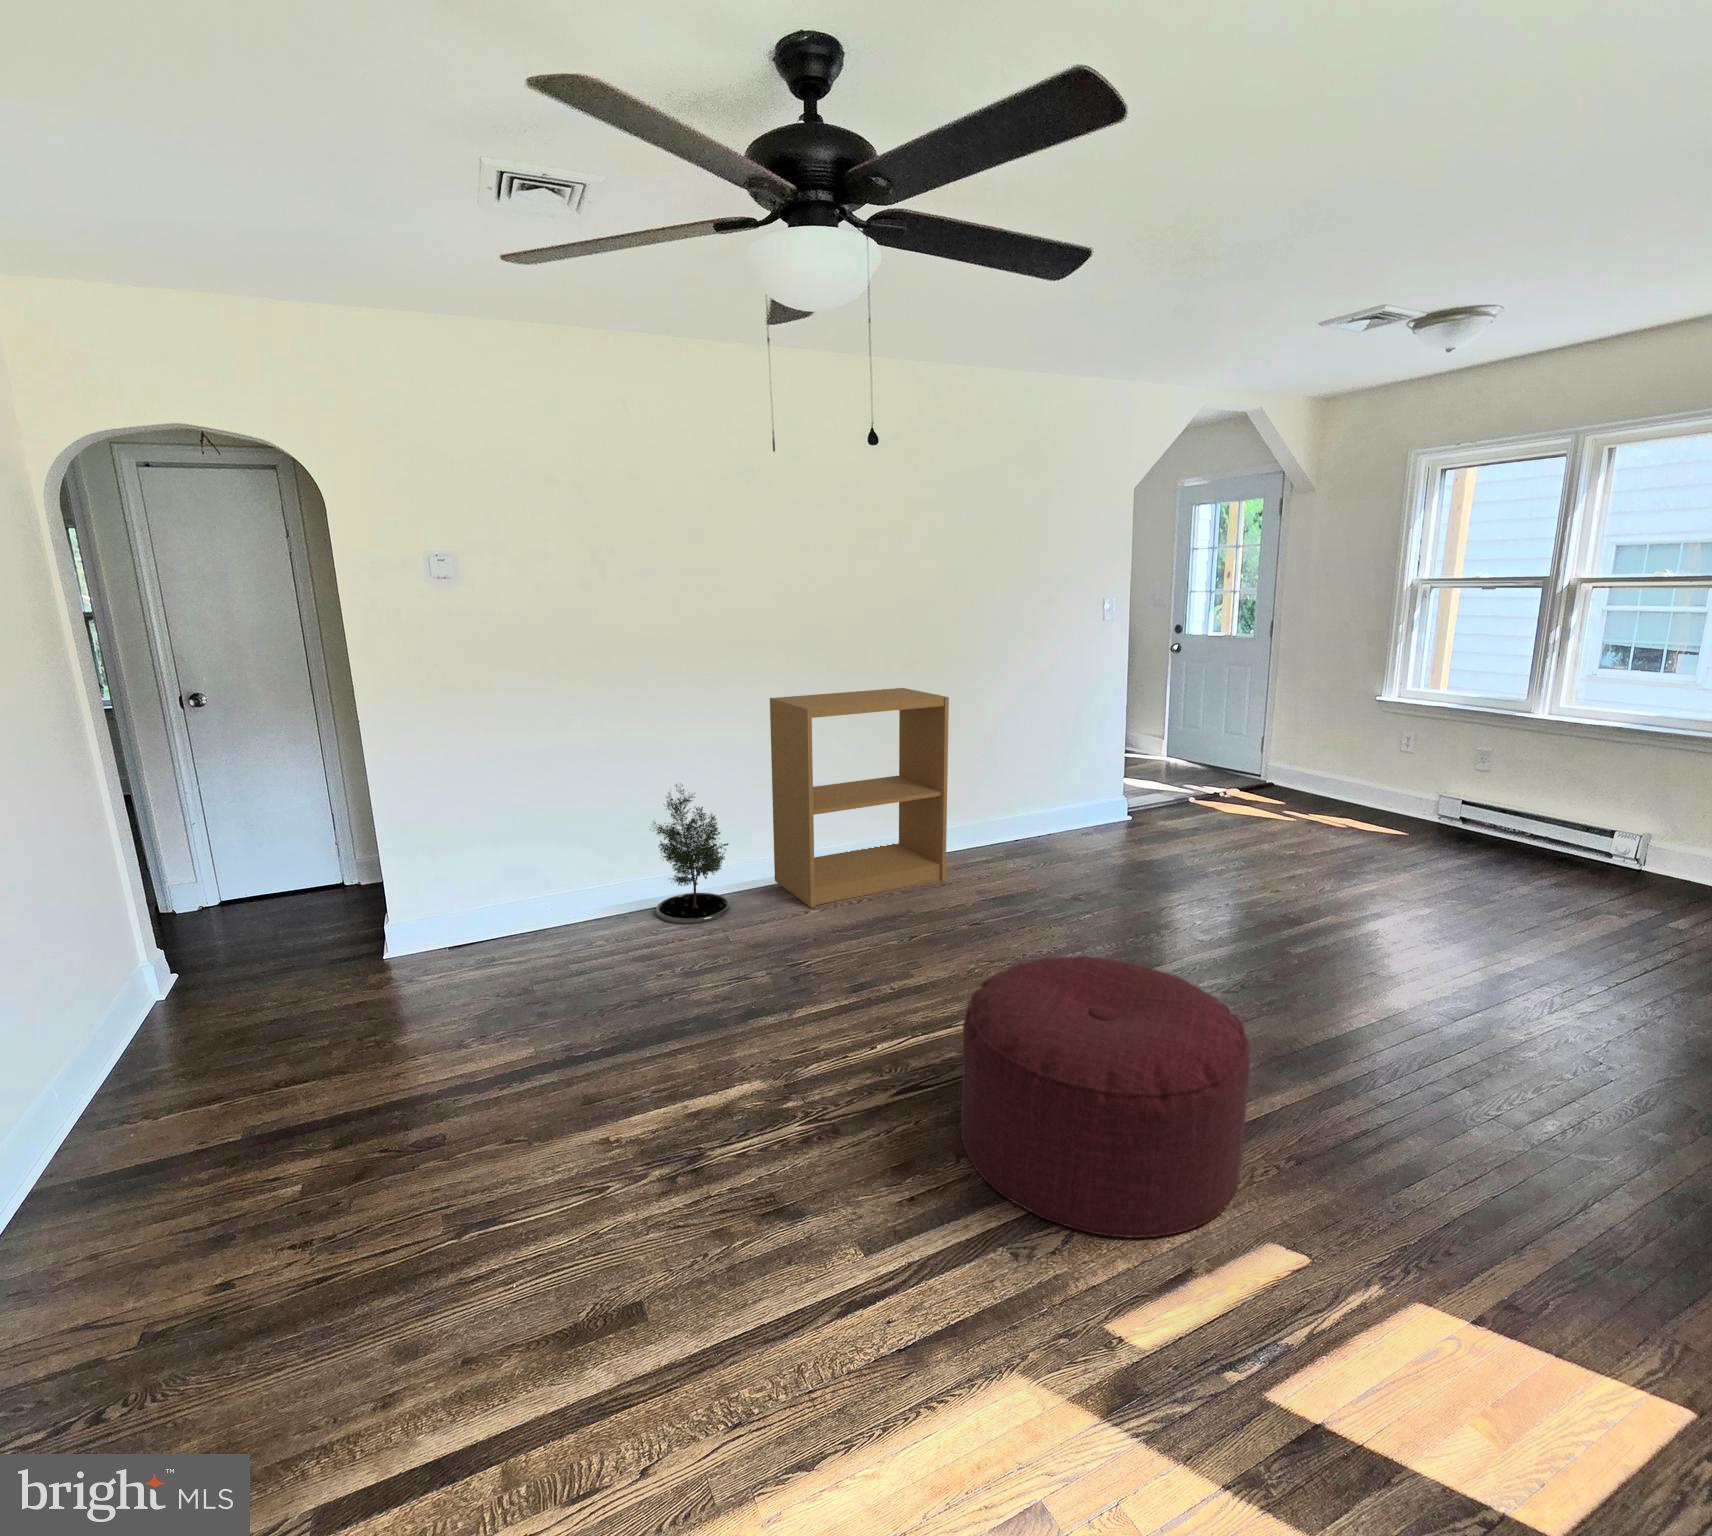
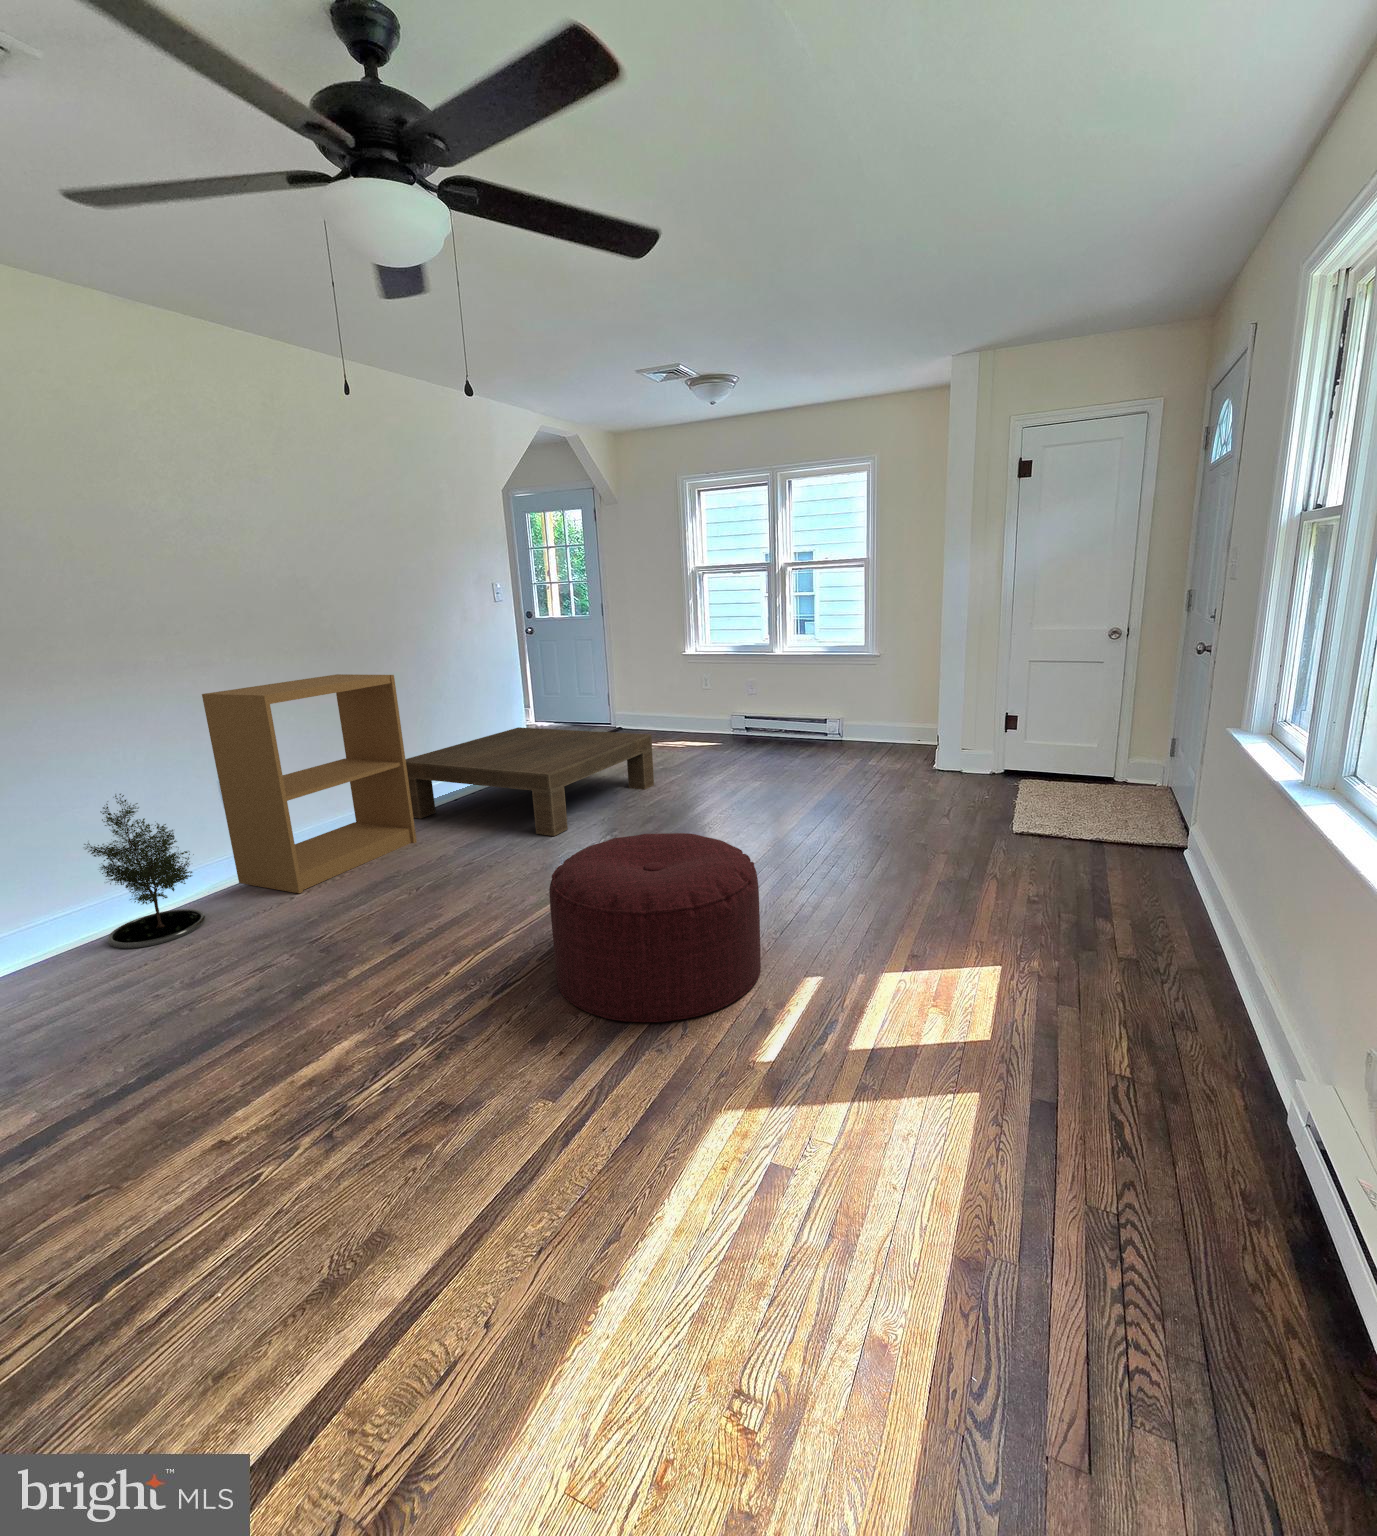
coffee table: none [955,766,1273,915] -> present [406,727,654,836]

